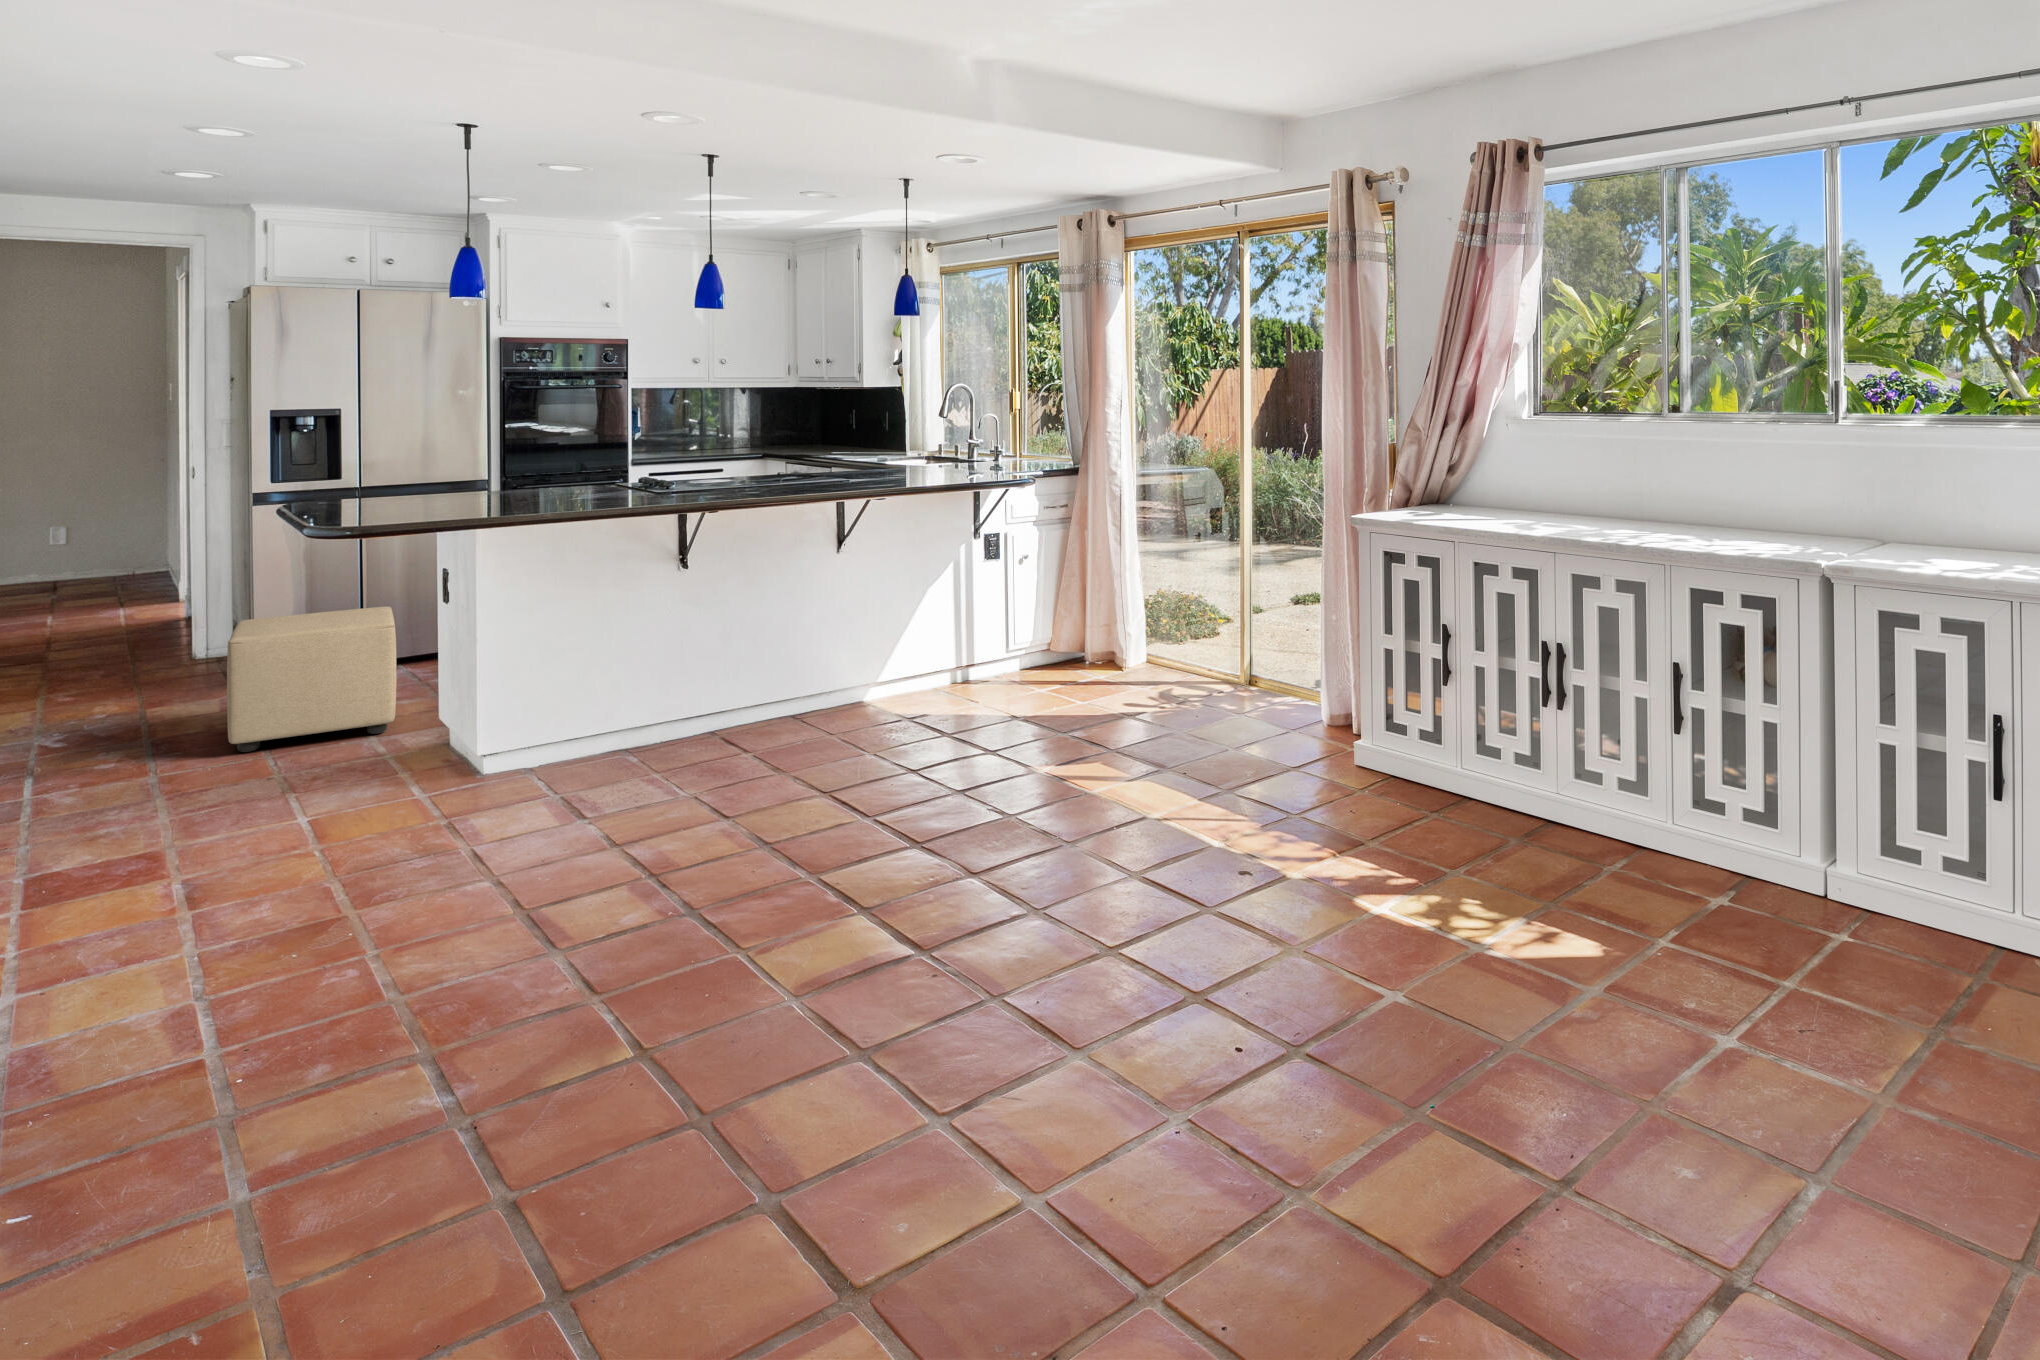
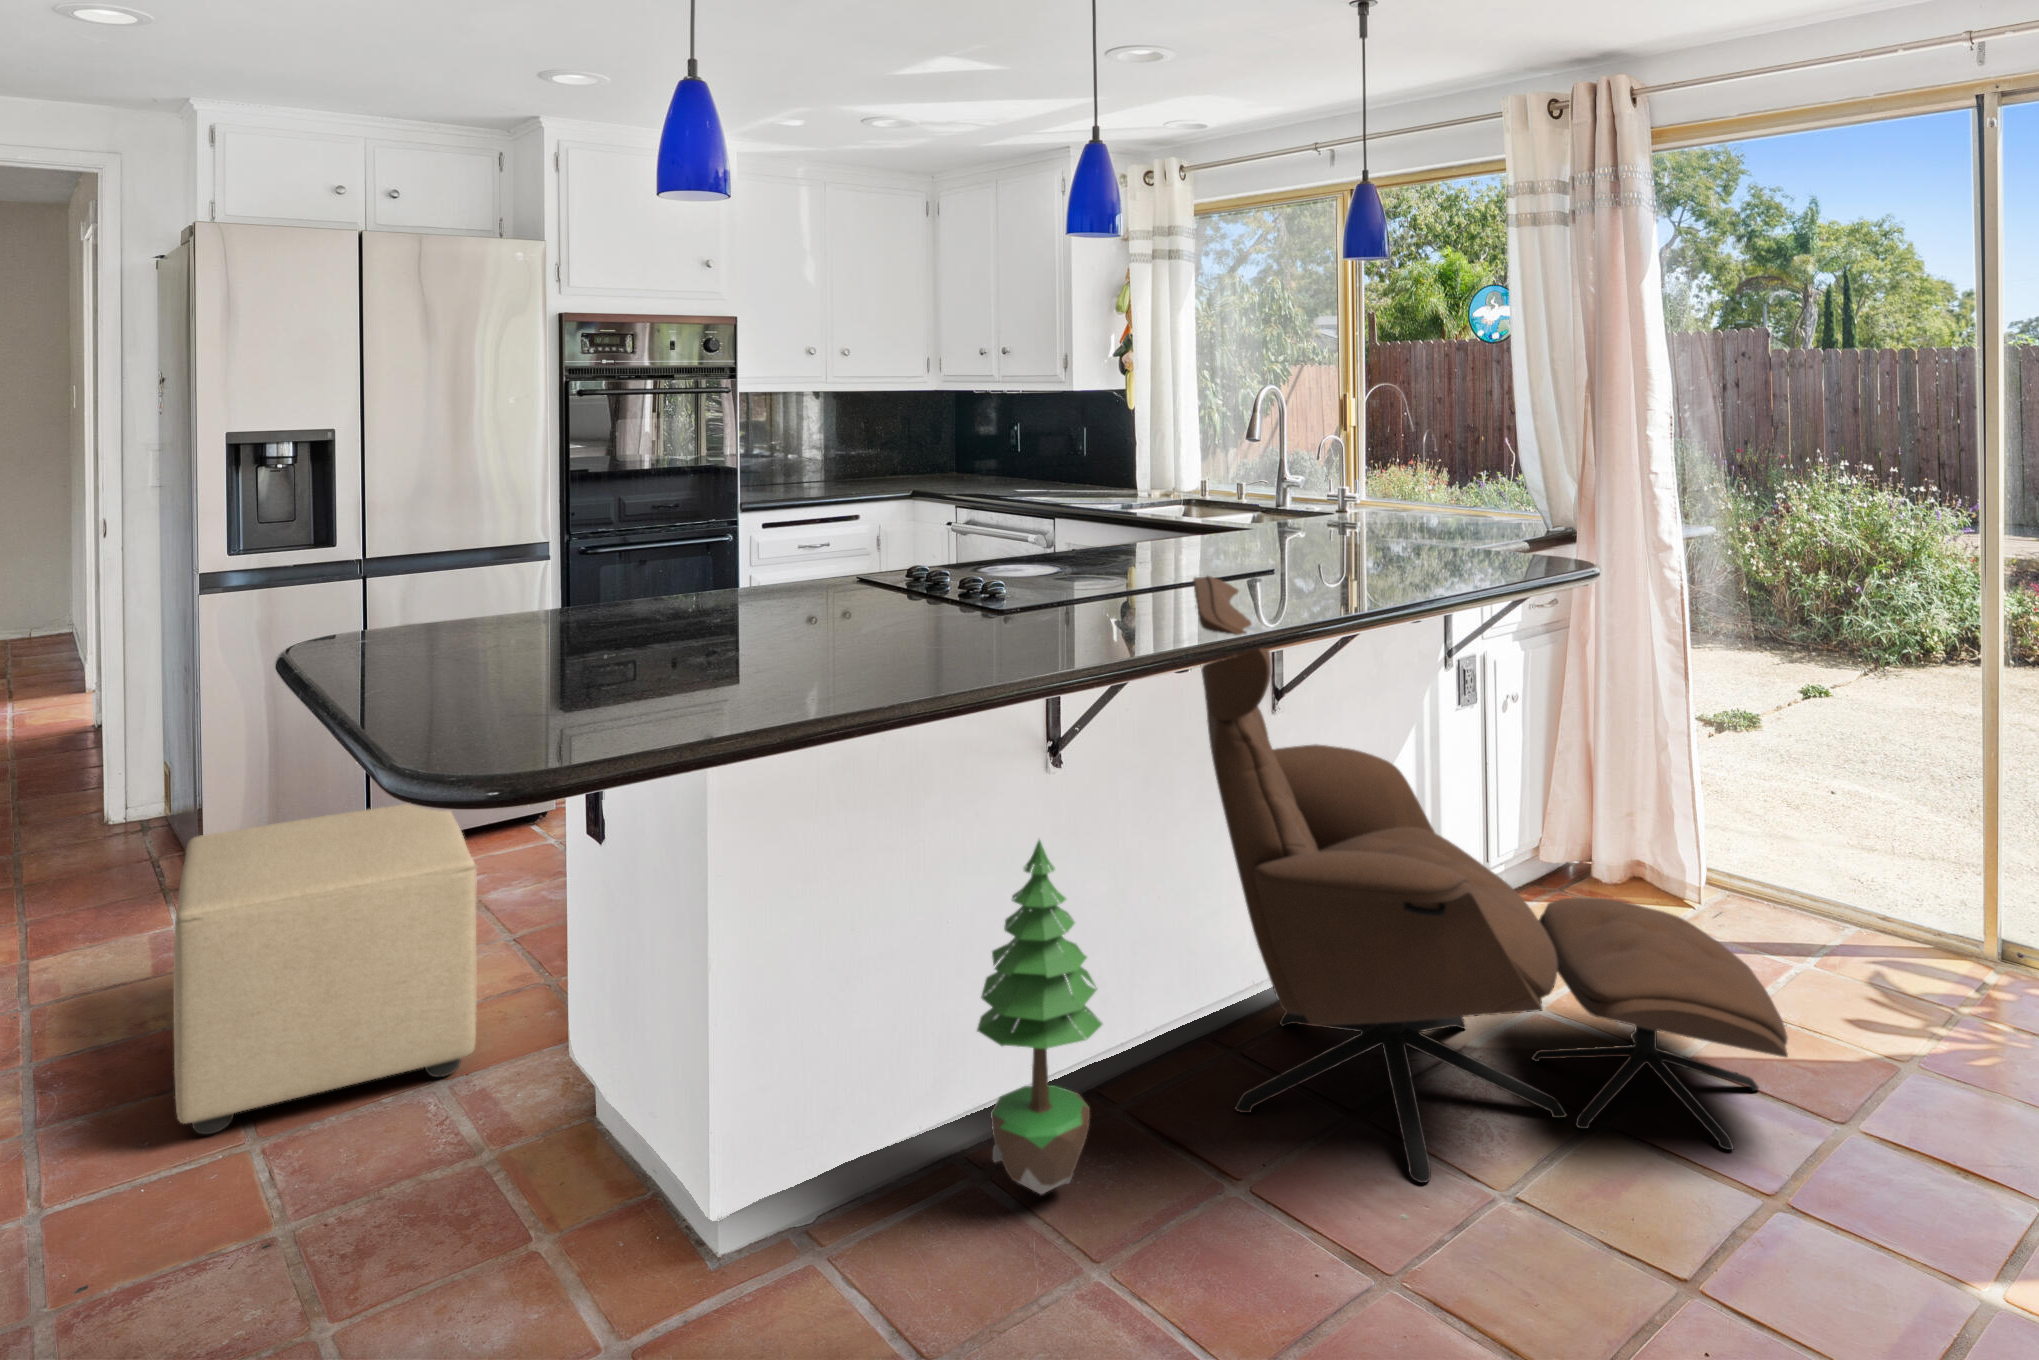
lounge chair: none [752,475,1053,745] -> present [1193,576,1788,1183]
potted tree: none [623,588,689,754] -> present [977,840,1103,1194]

